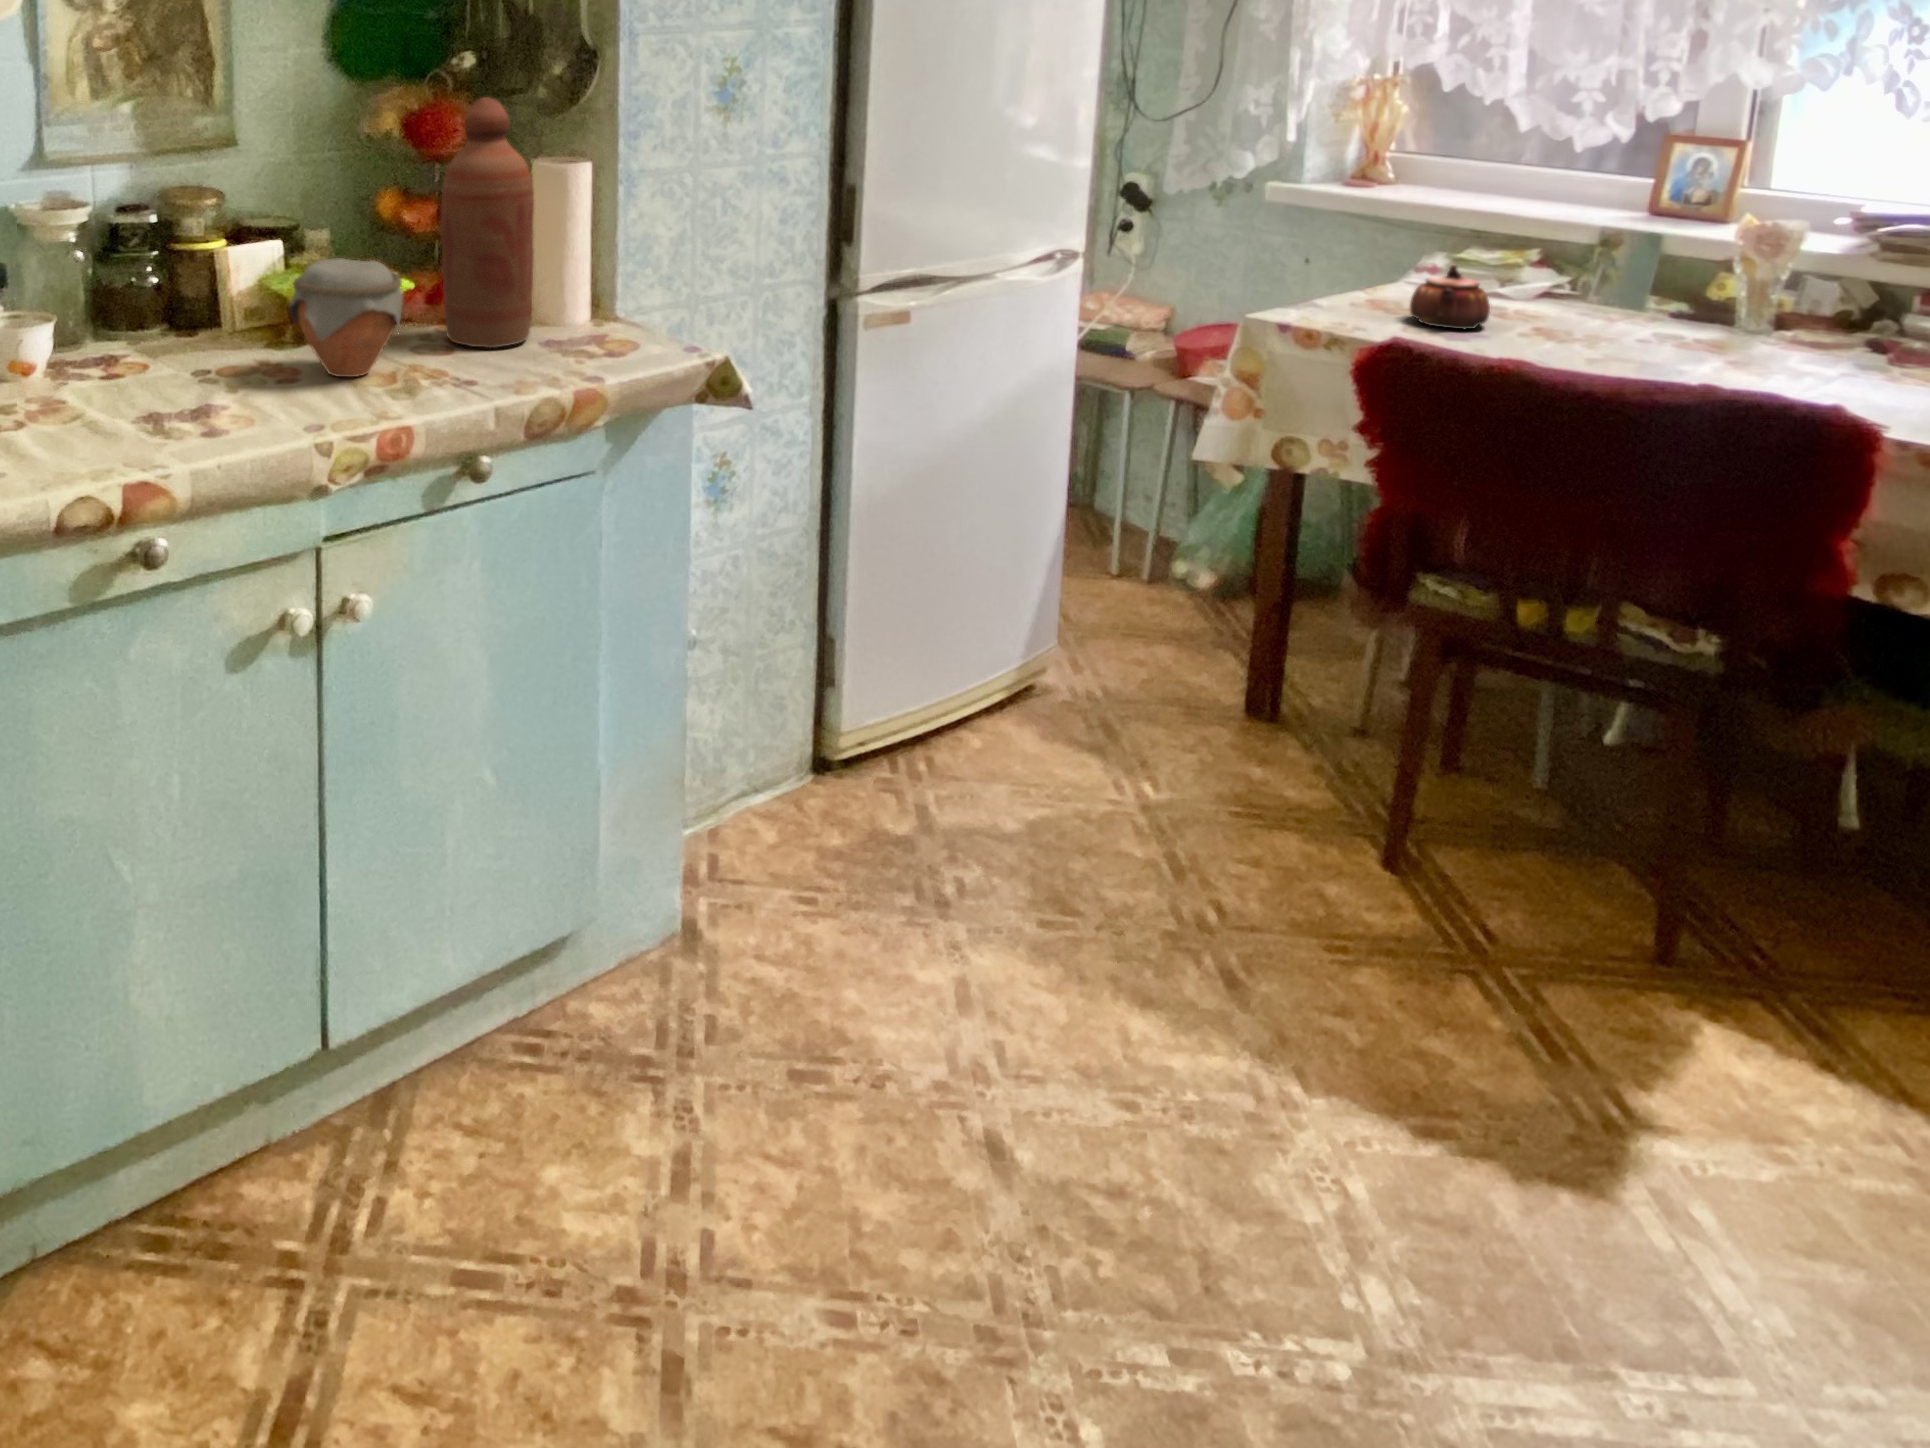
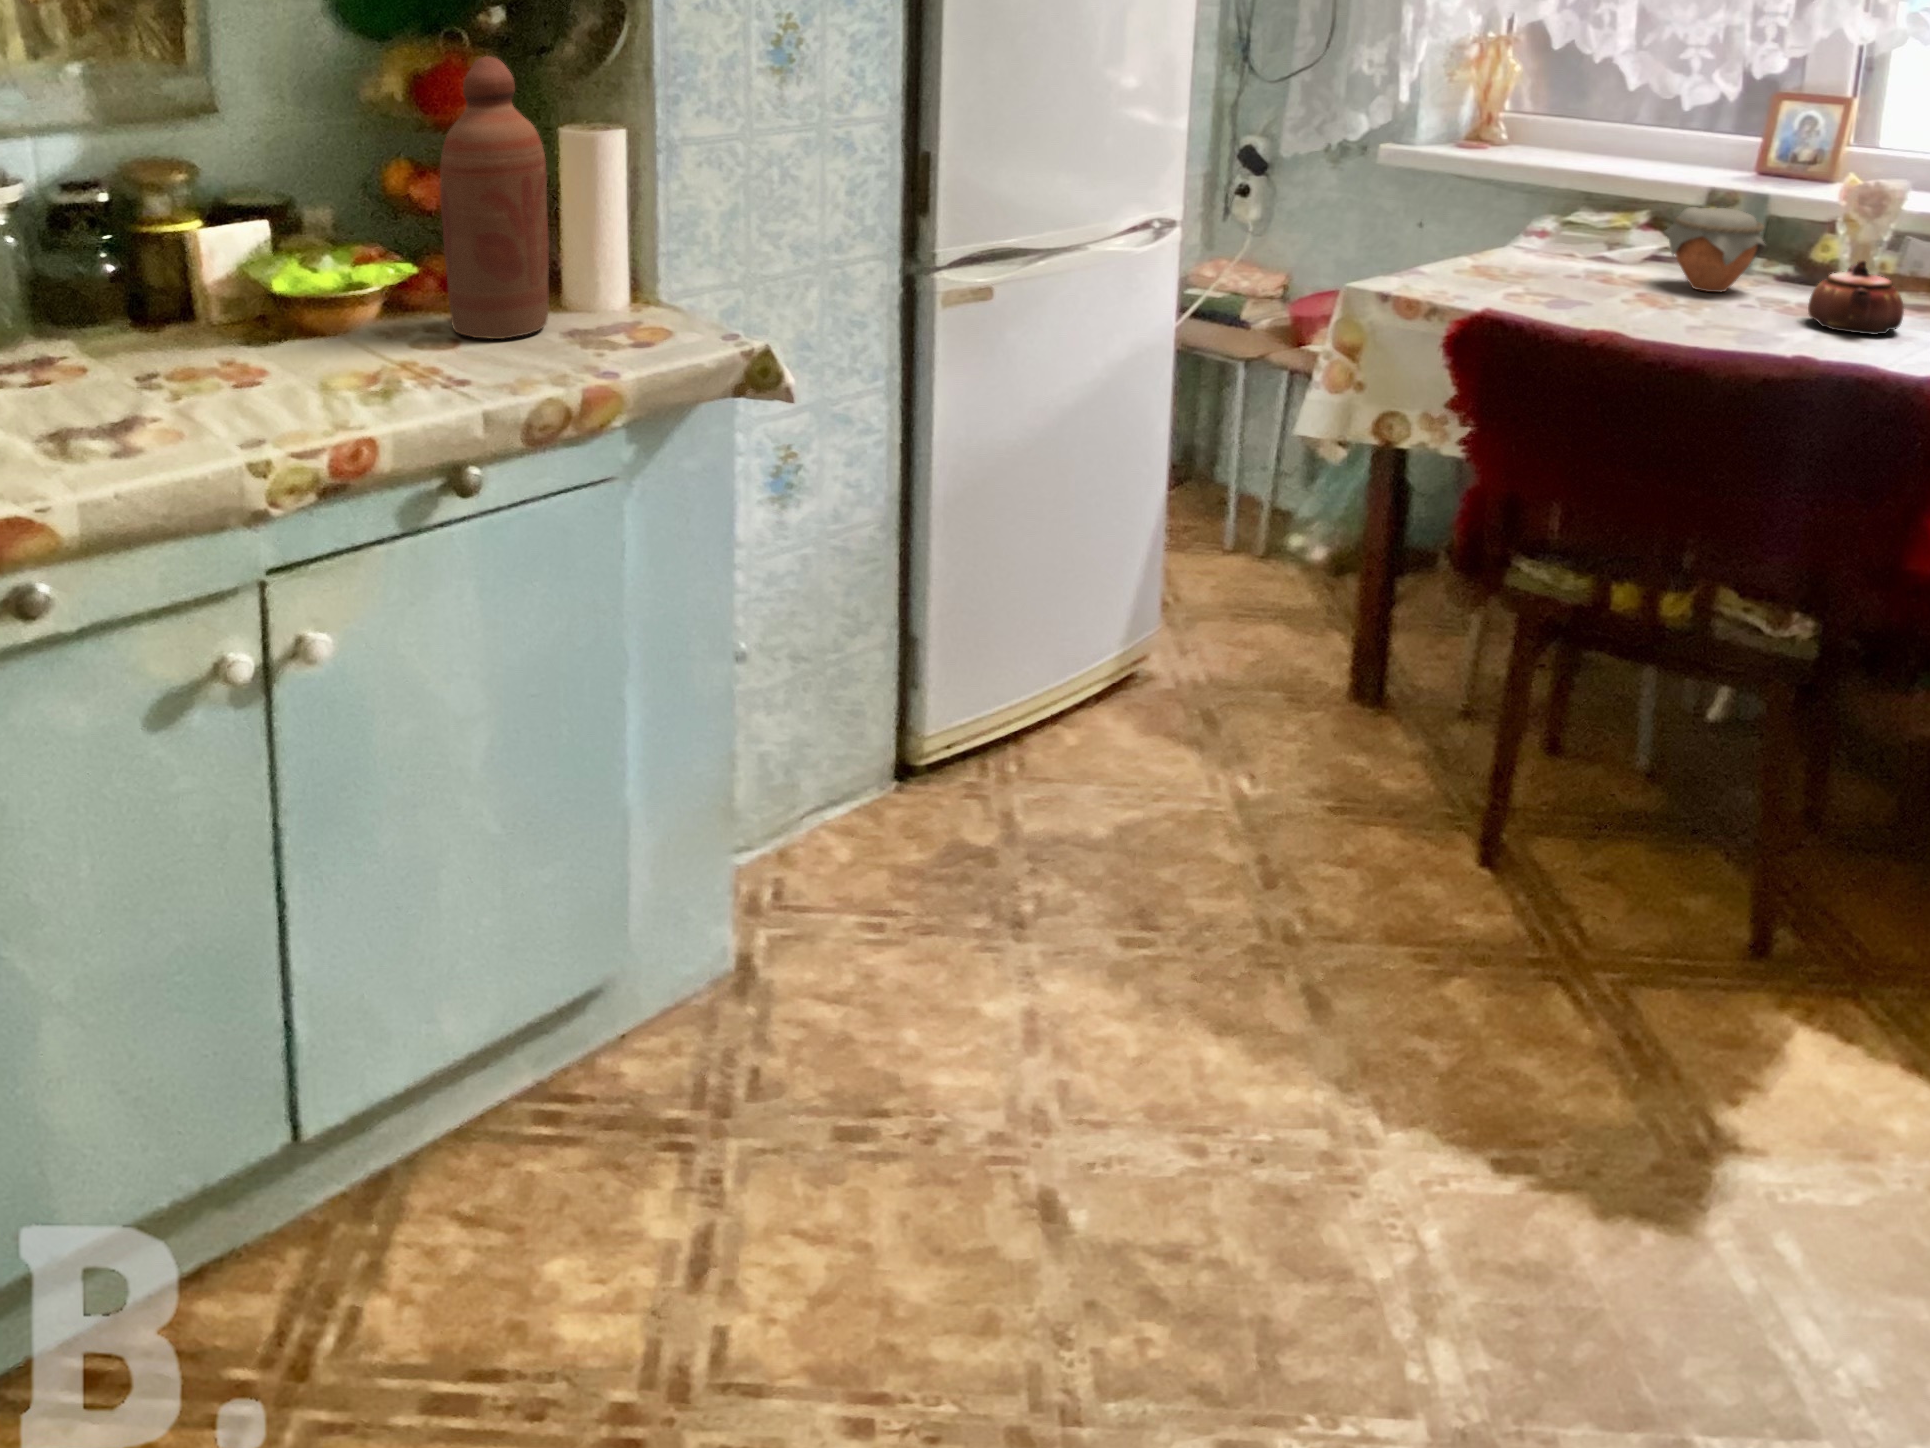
jar: present [288,258,403,377] -> present [1665,207,1765,292]
teapot: present [1410,265,1490,329] -> present [1808,260,1904,335]

